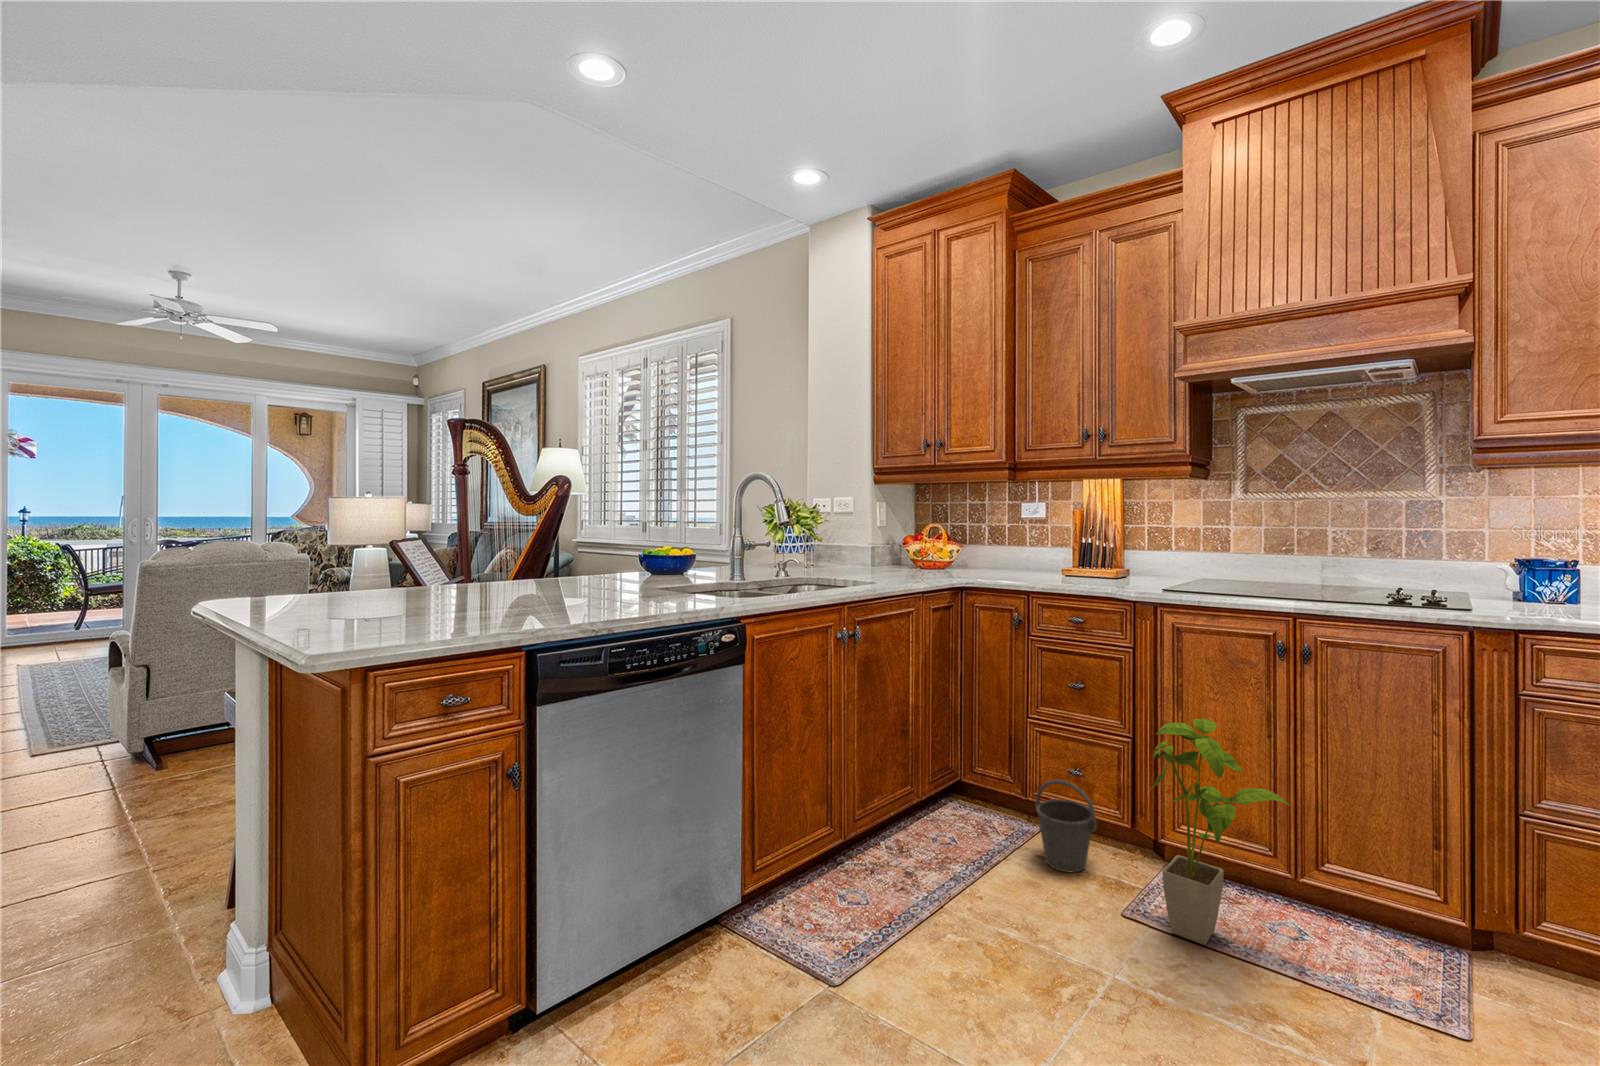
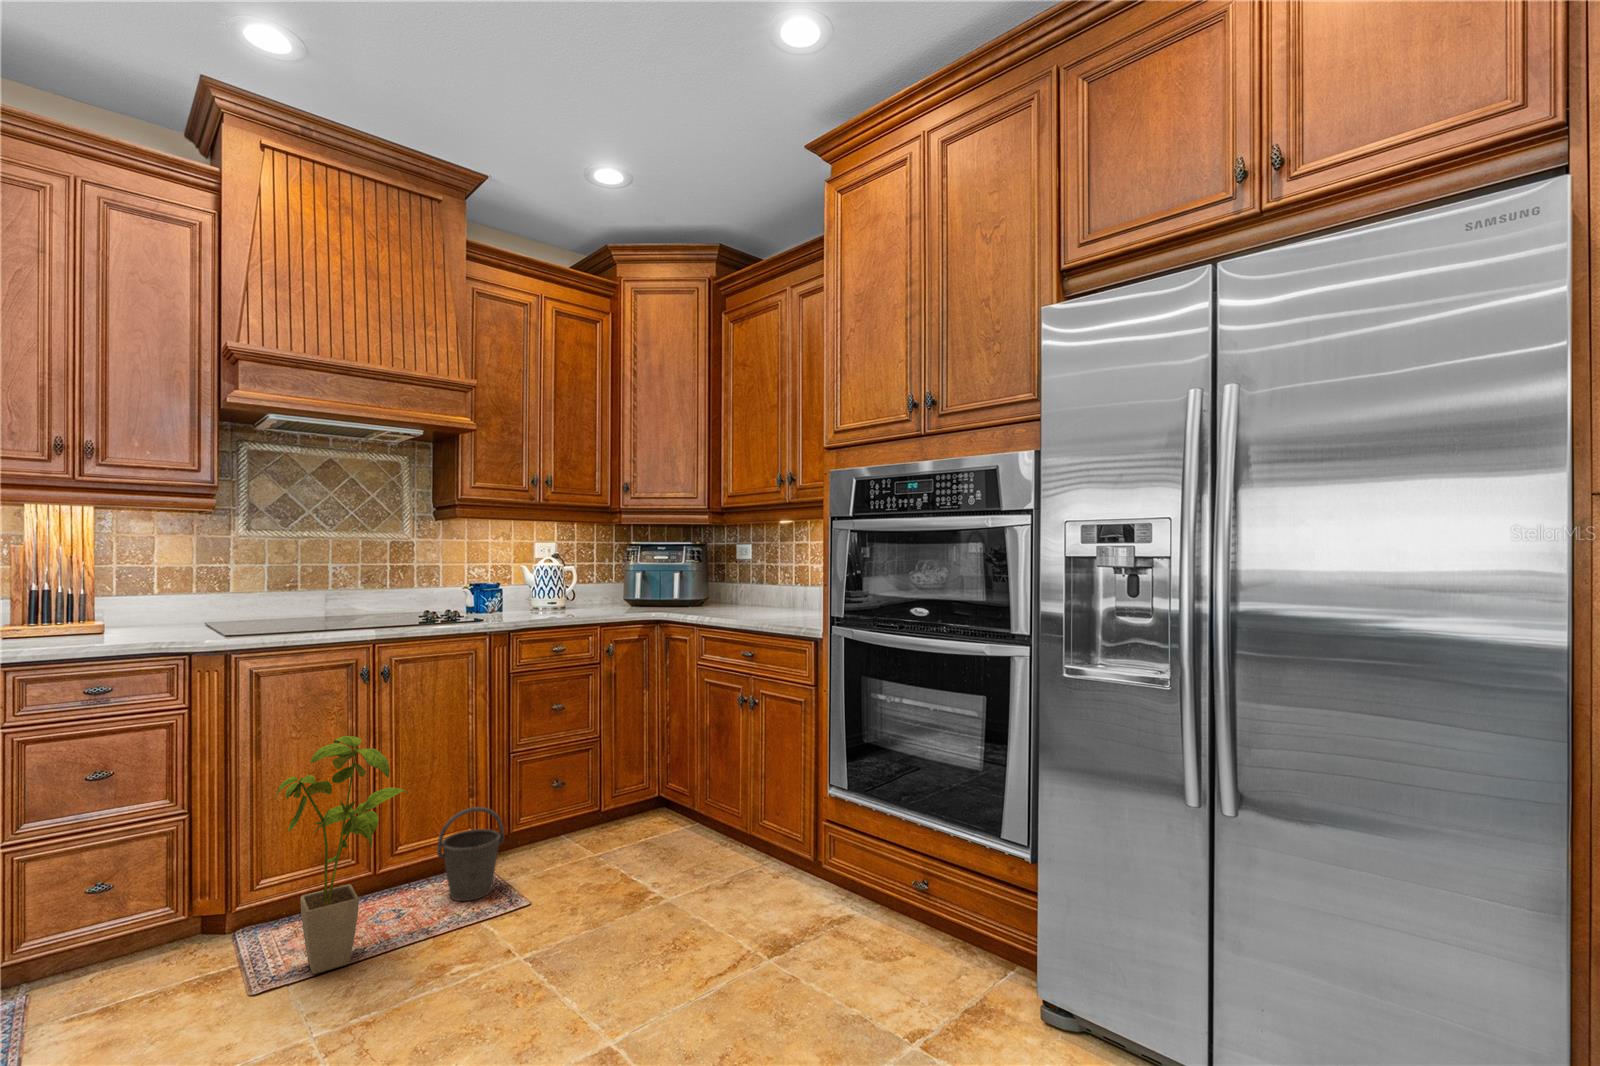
bucket: present [1036,779,1097,872] -> present [437,807,504,901]

